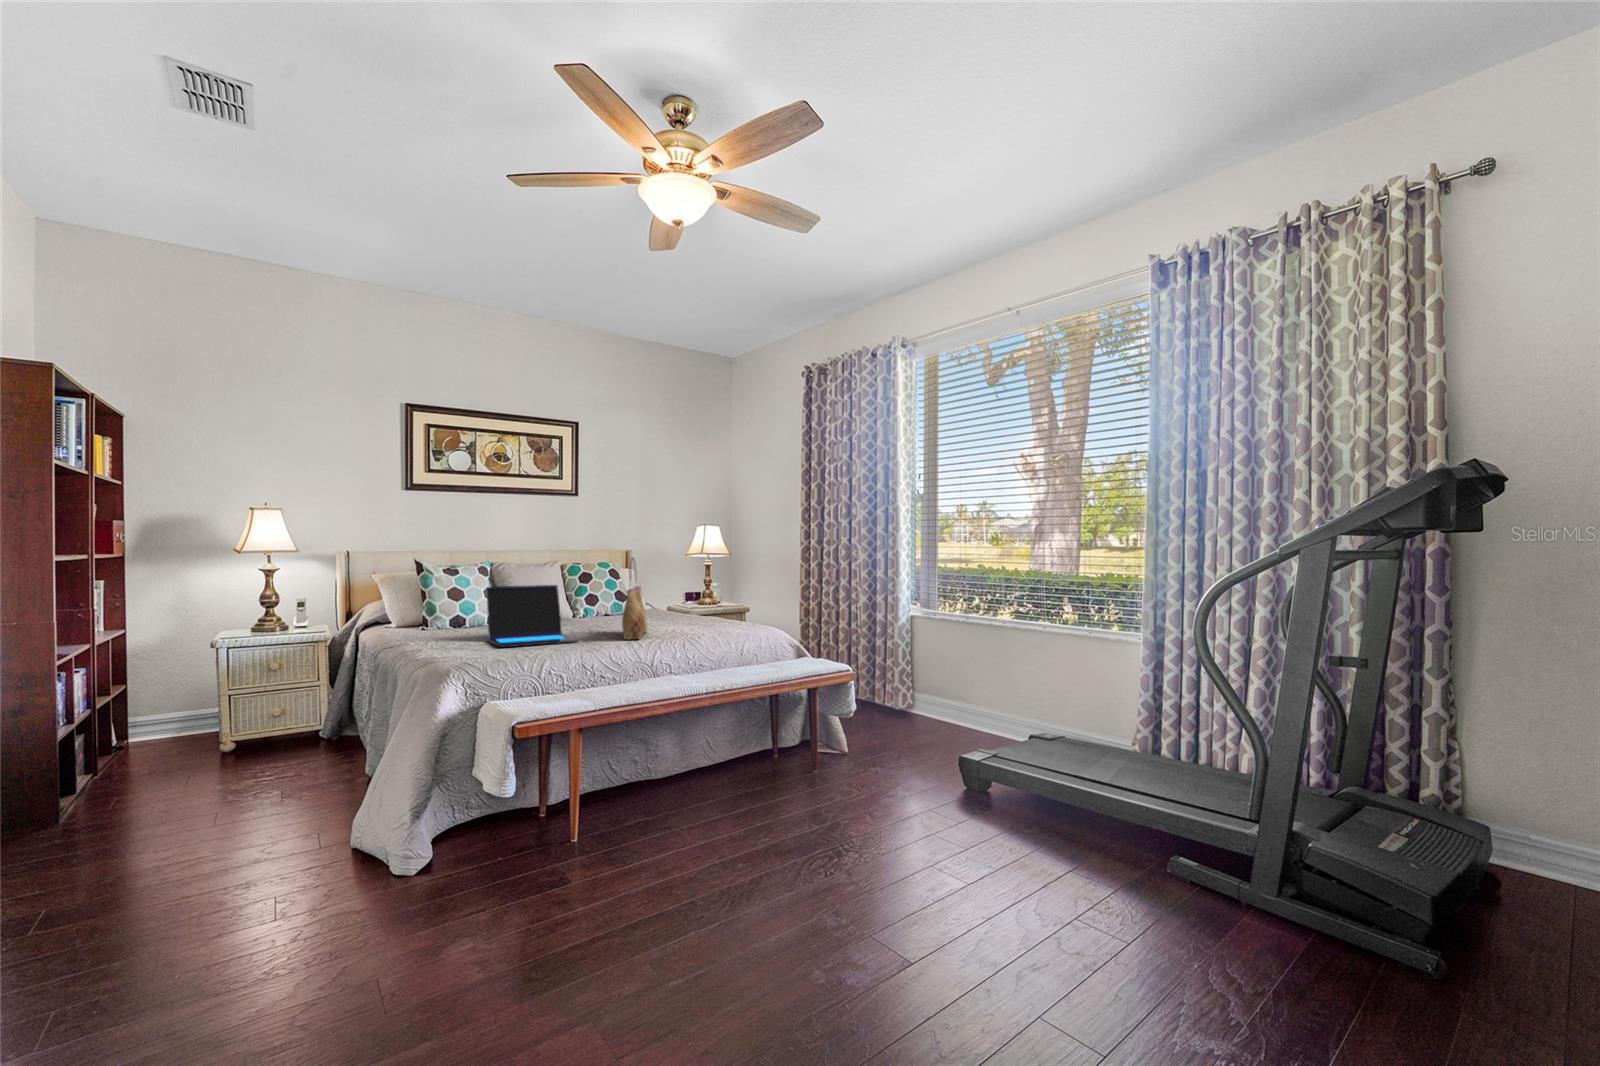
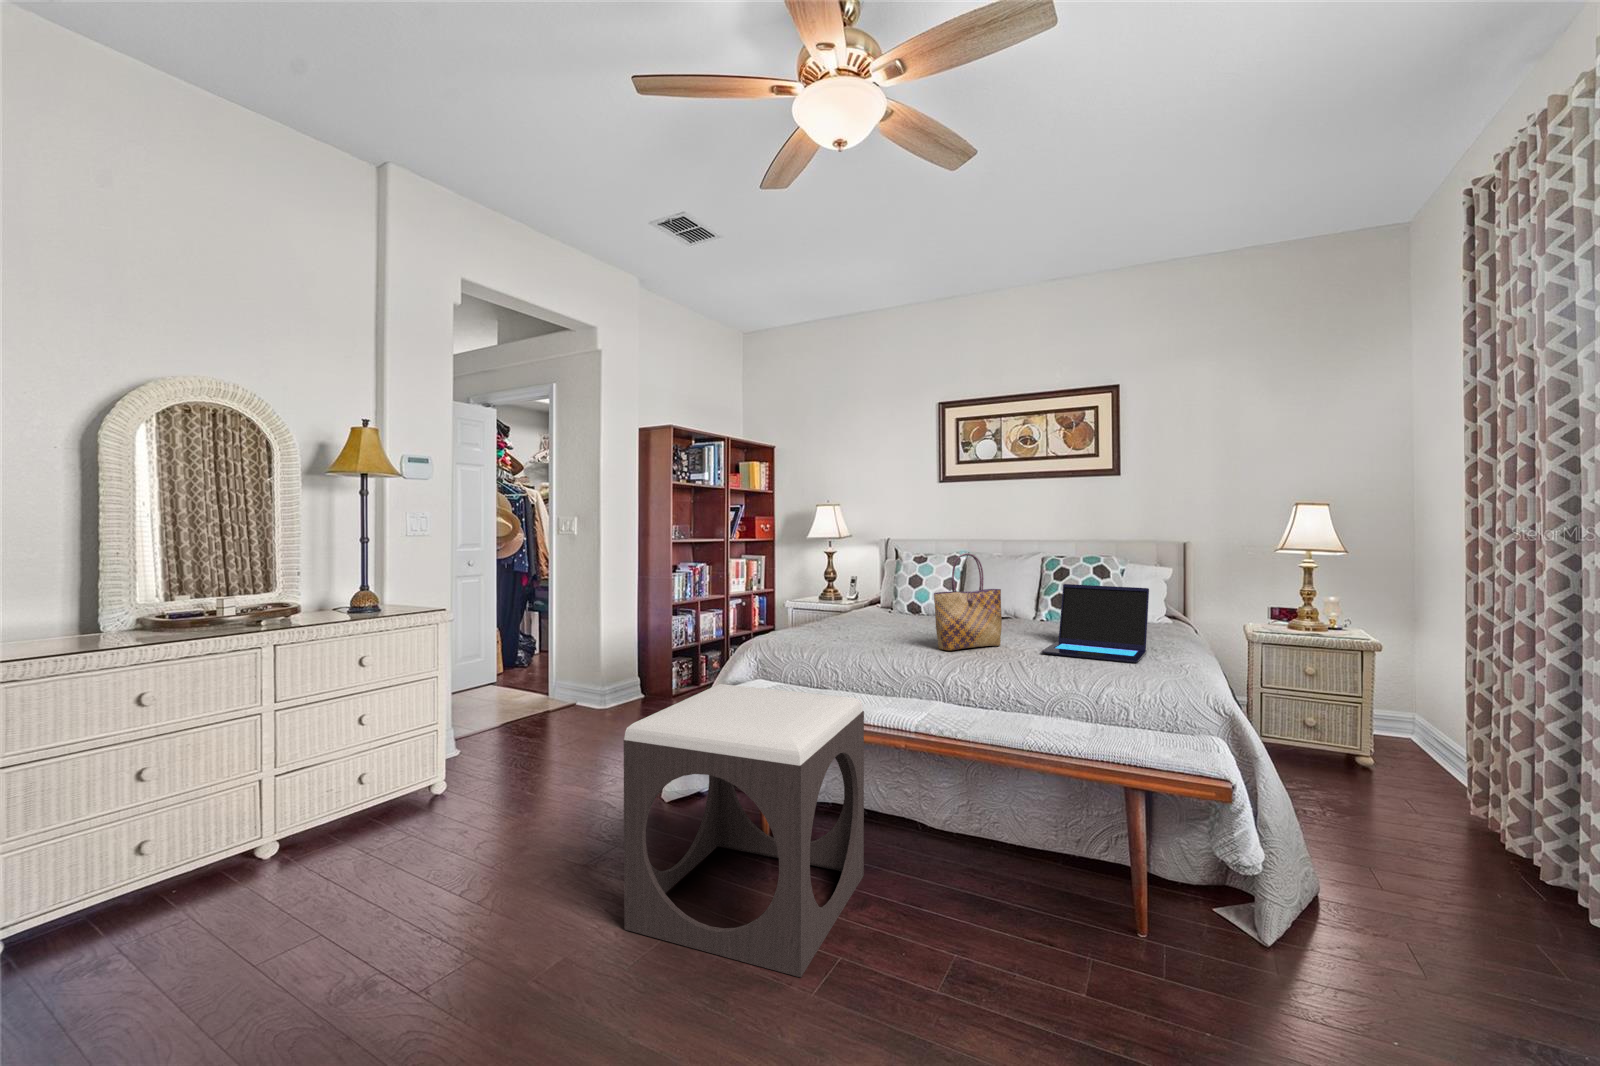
laptop: present [487,585,577,647] -> present [1041,584,1149,663]
footstool: none [567,672,795,927] -> present [624,684,864,977]

